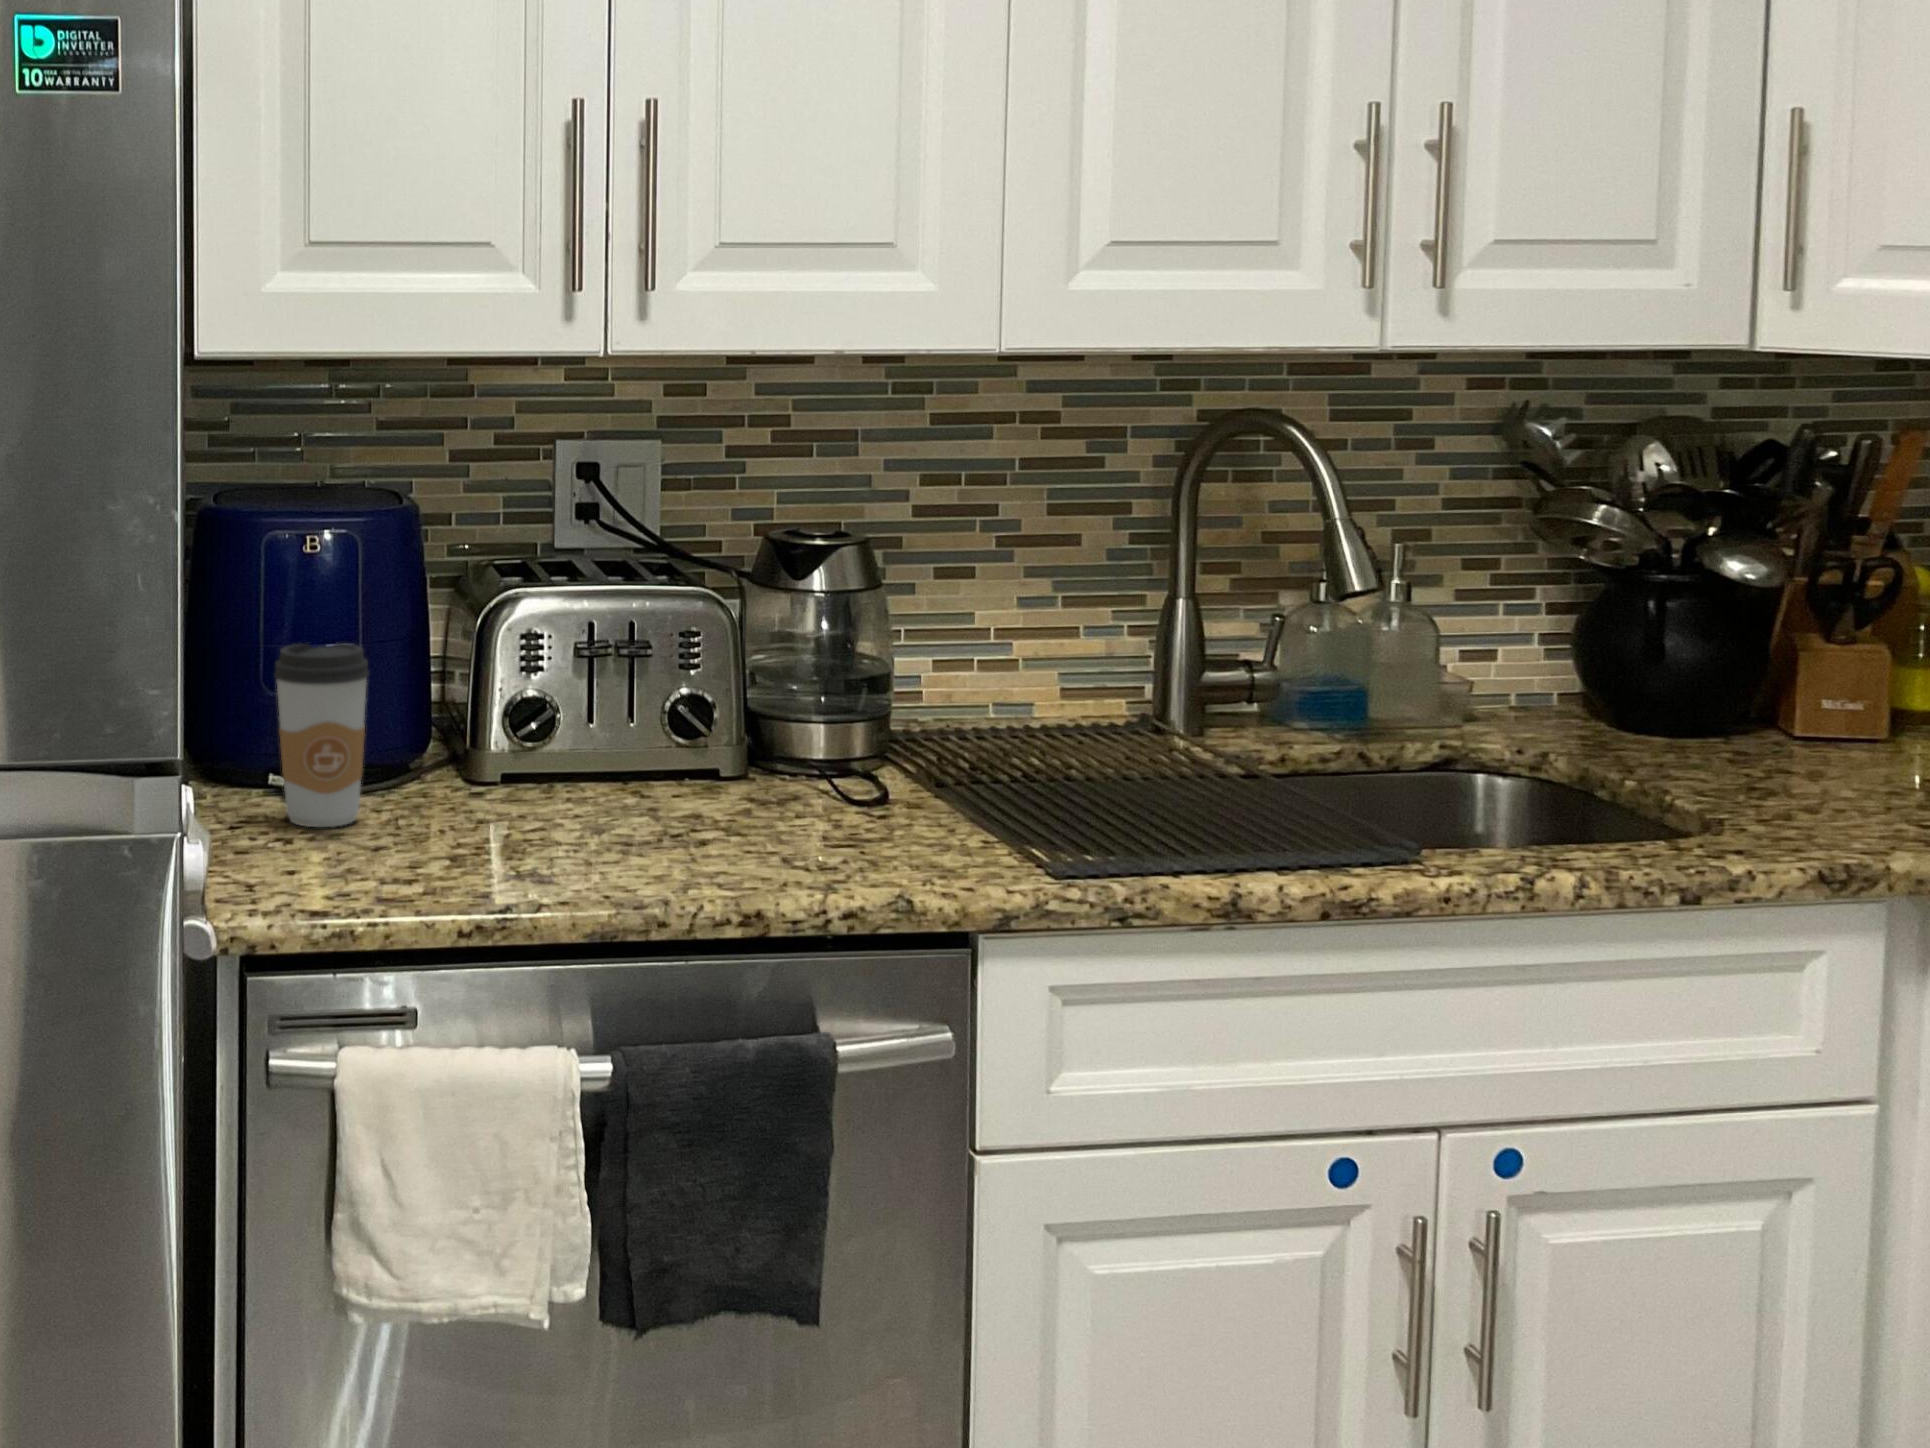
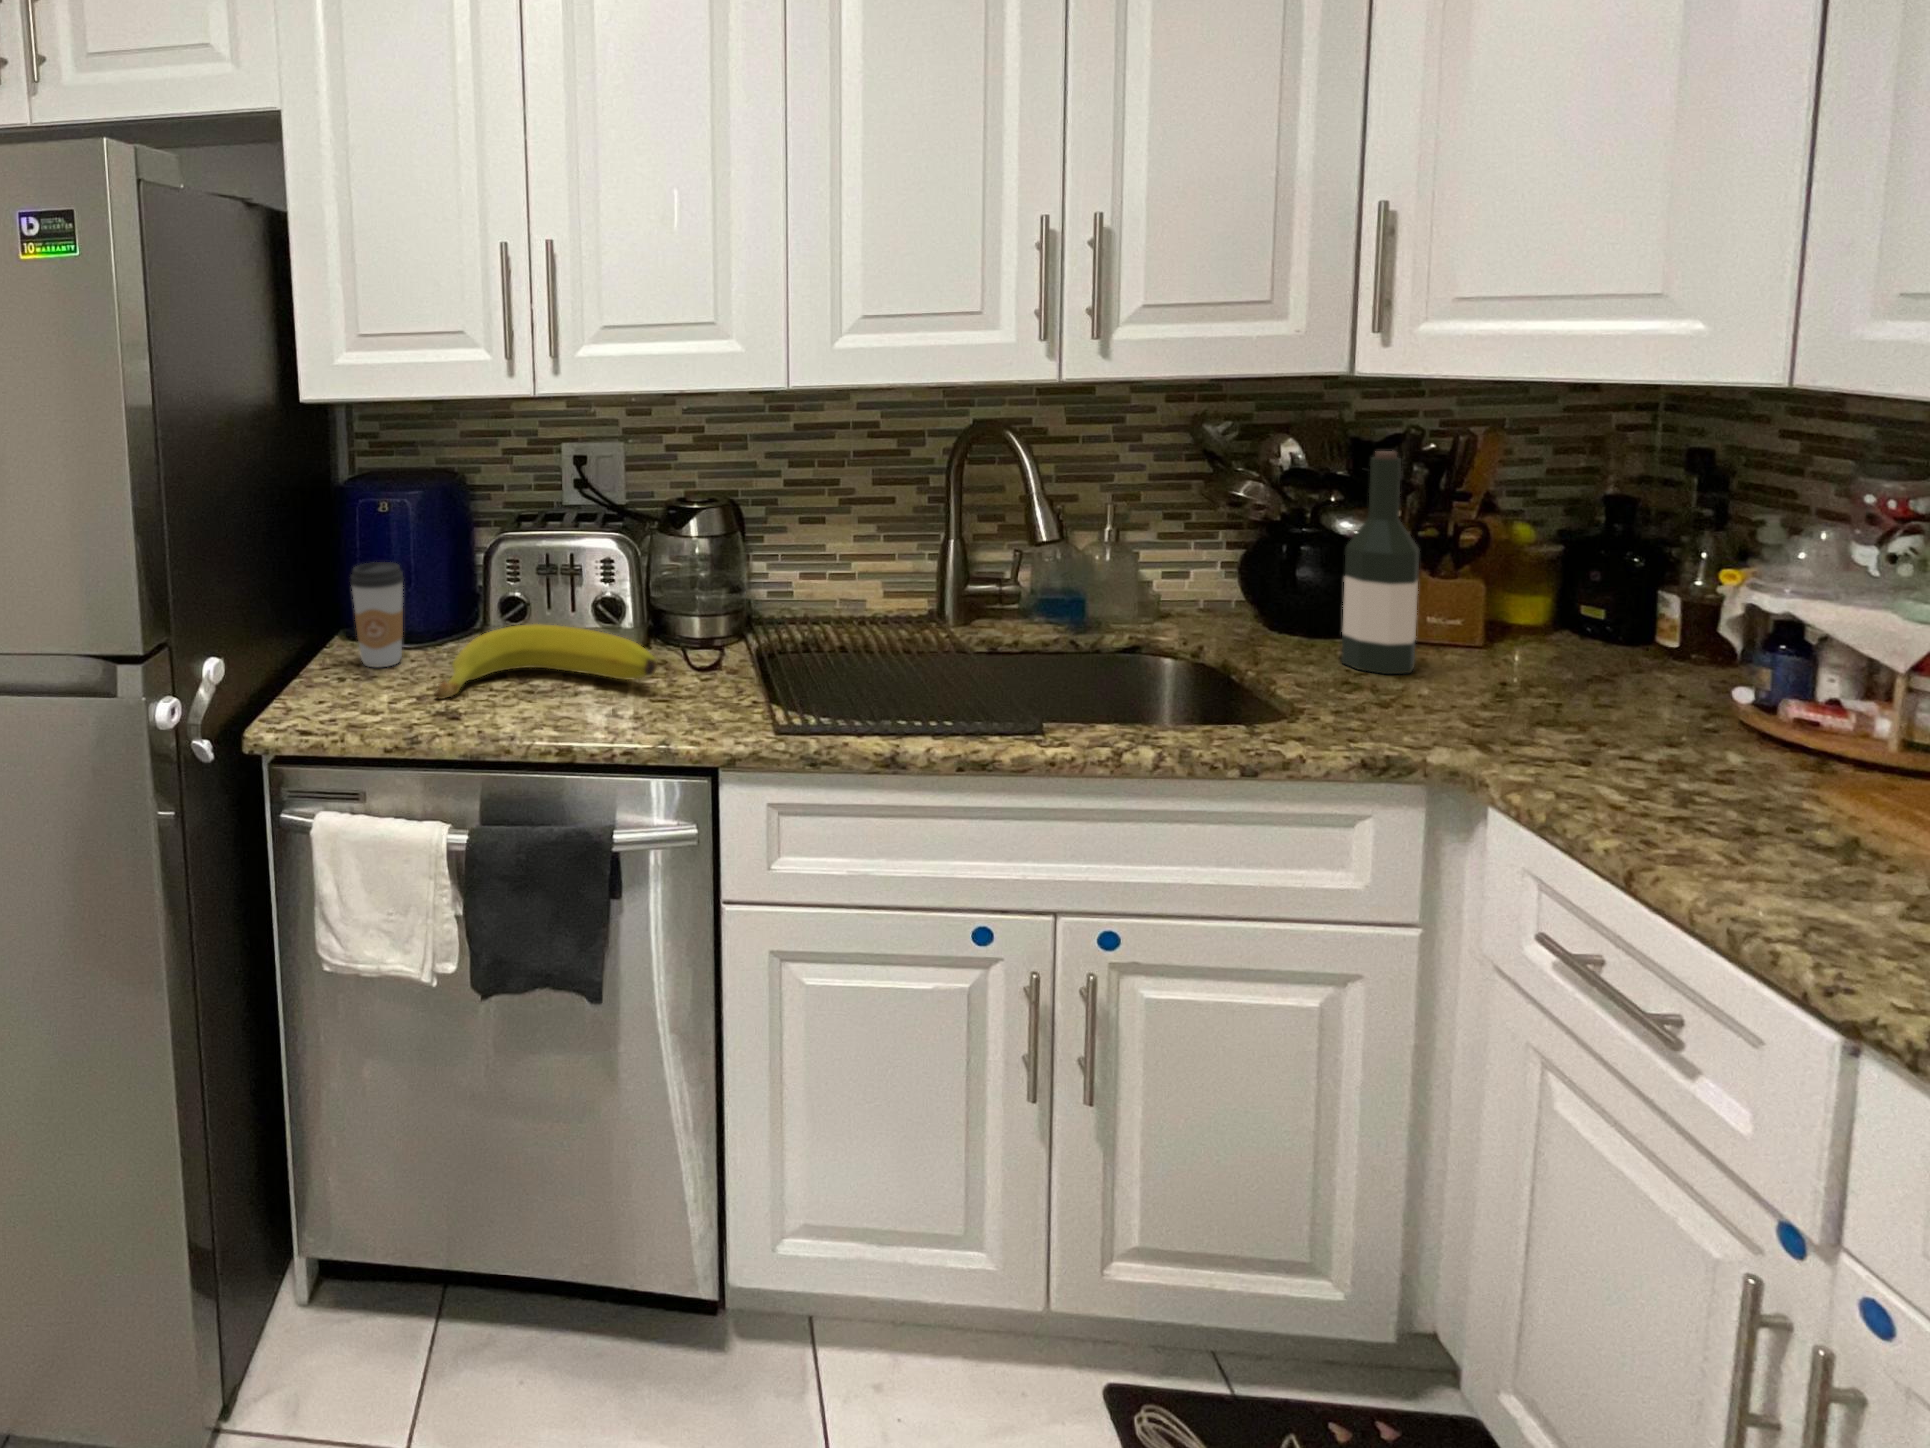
wine bottle: none [1735,456,1831,775] -> present [1341,451,1419,674]
banana: none [477,743,832,865] -> present [435,624,657,699]

